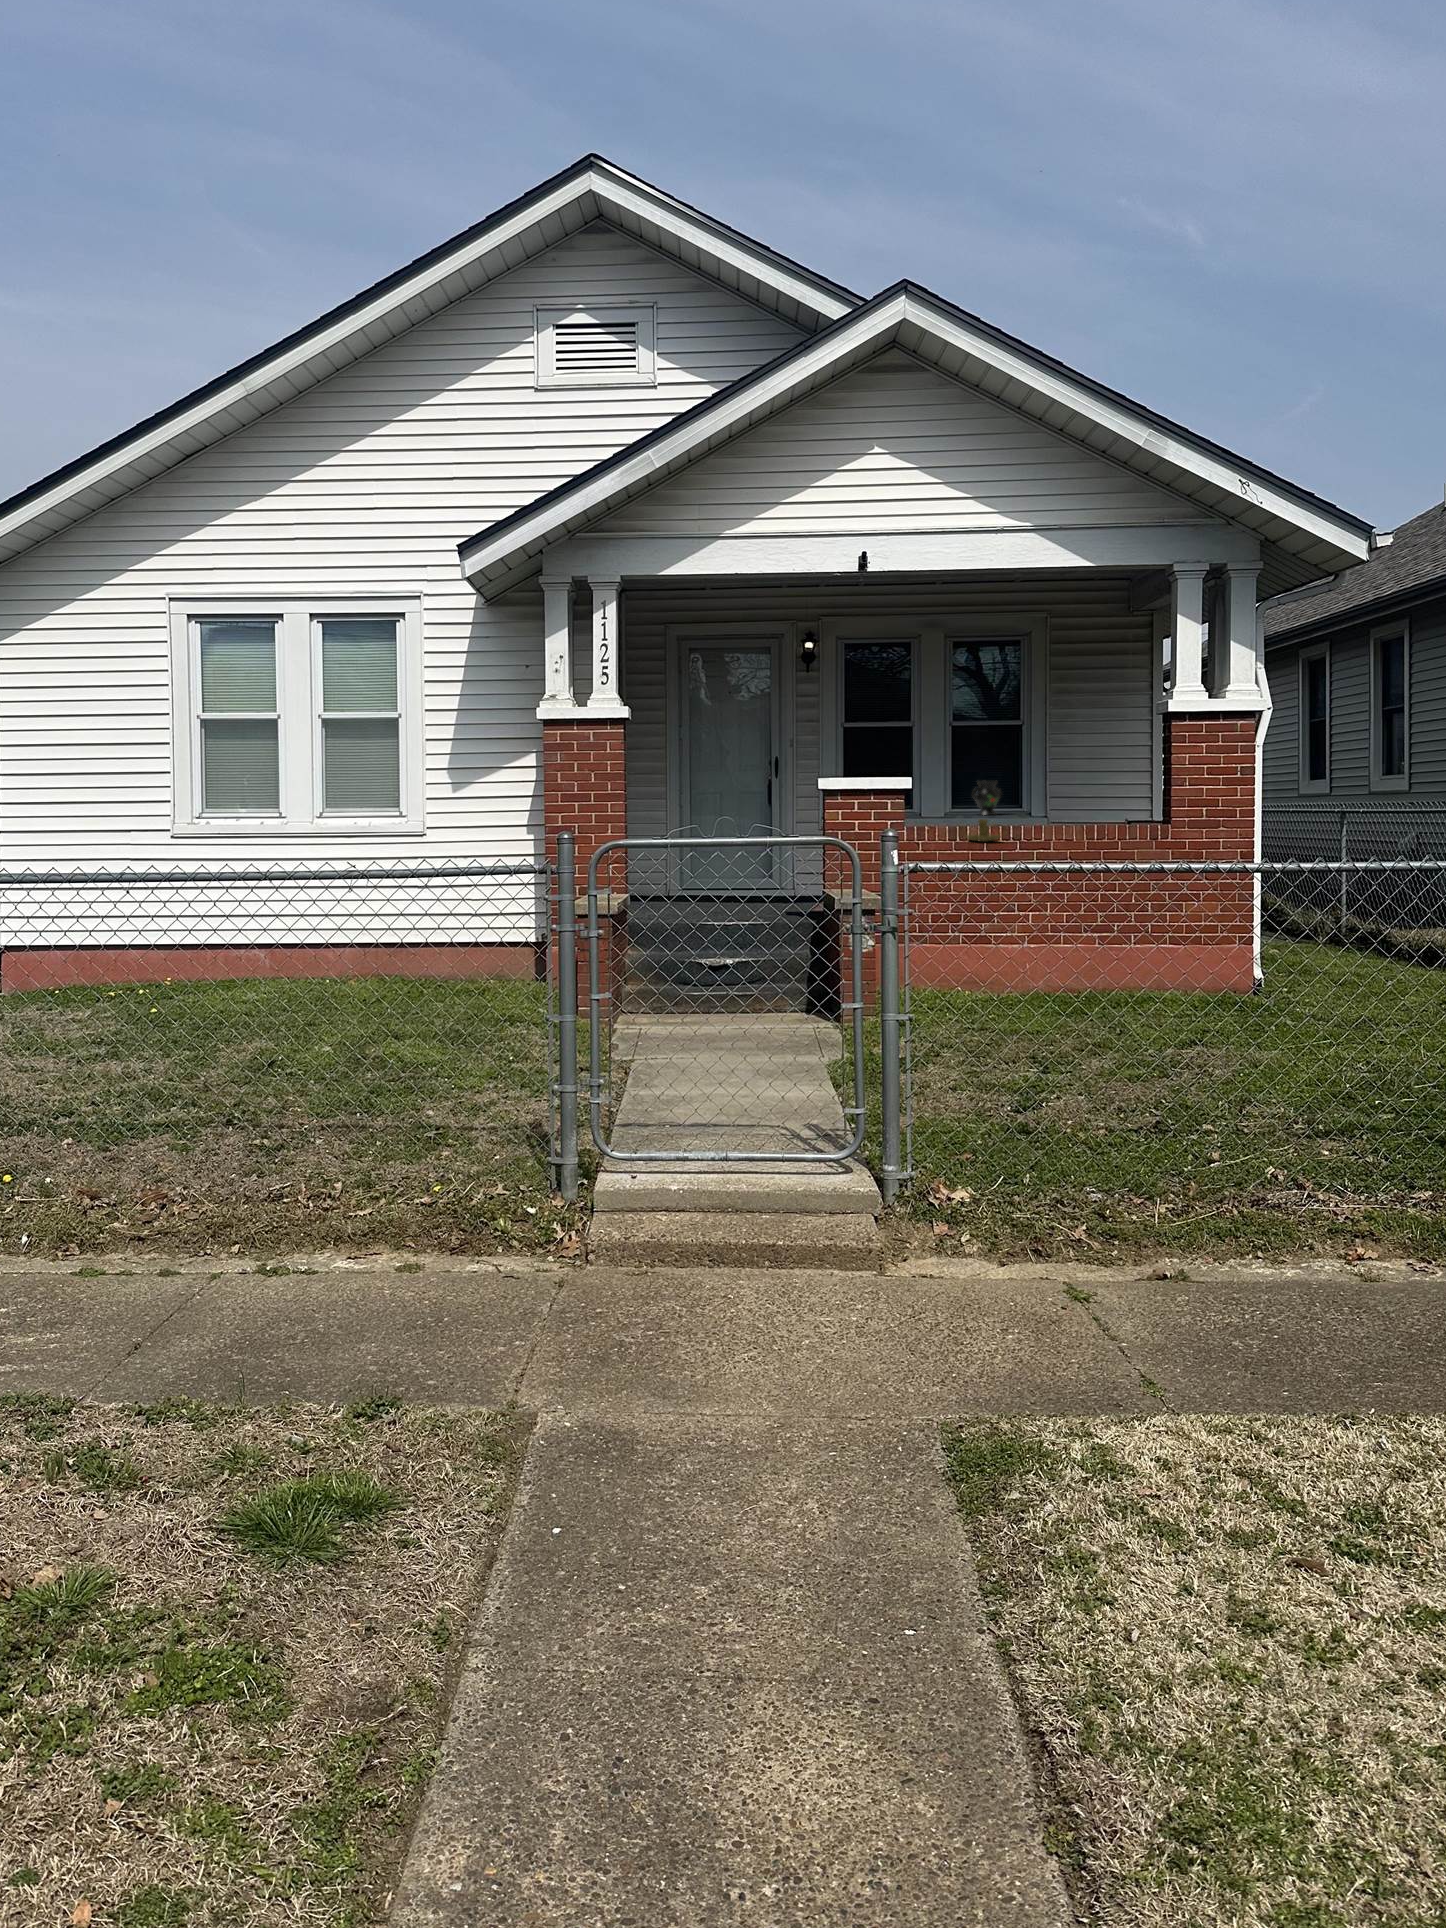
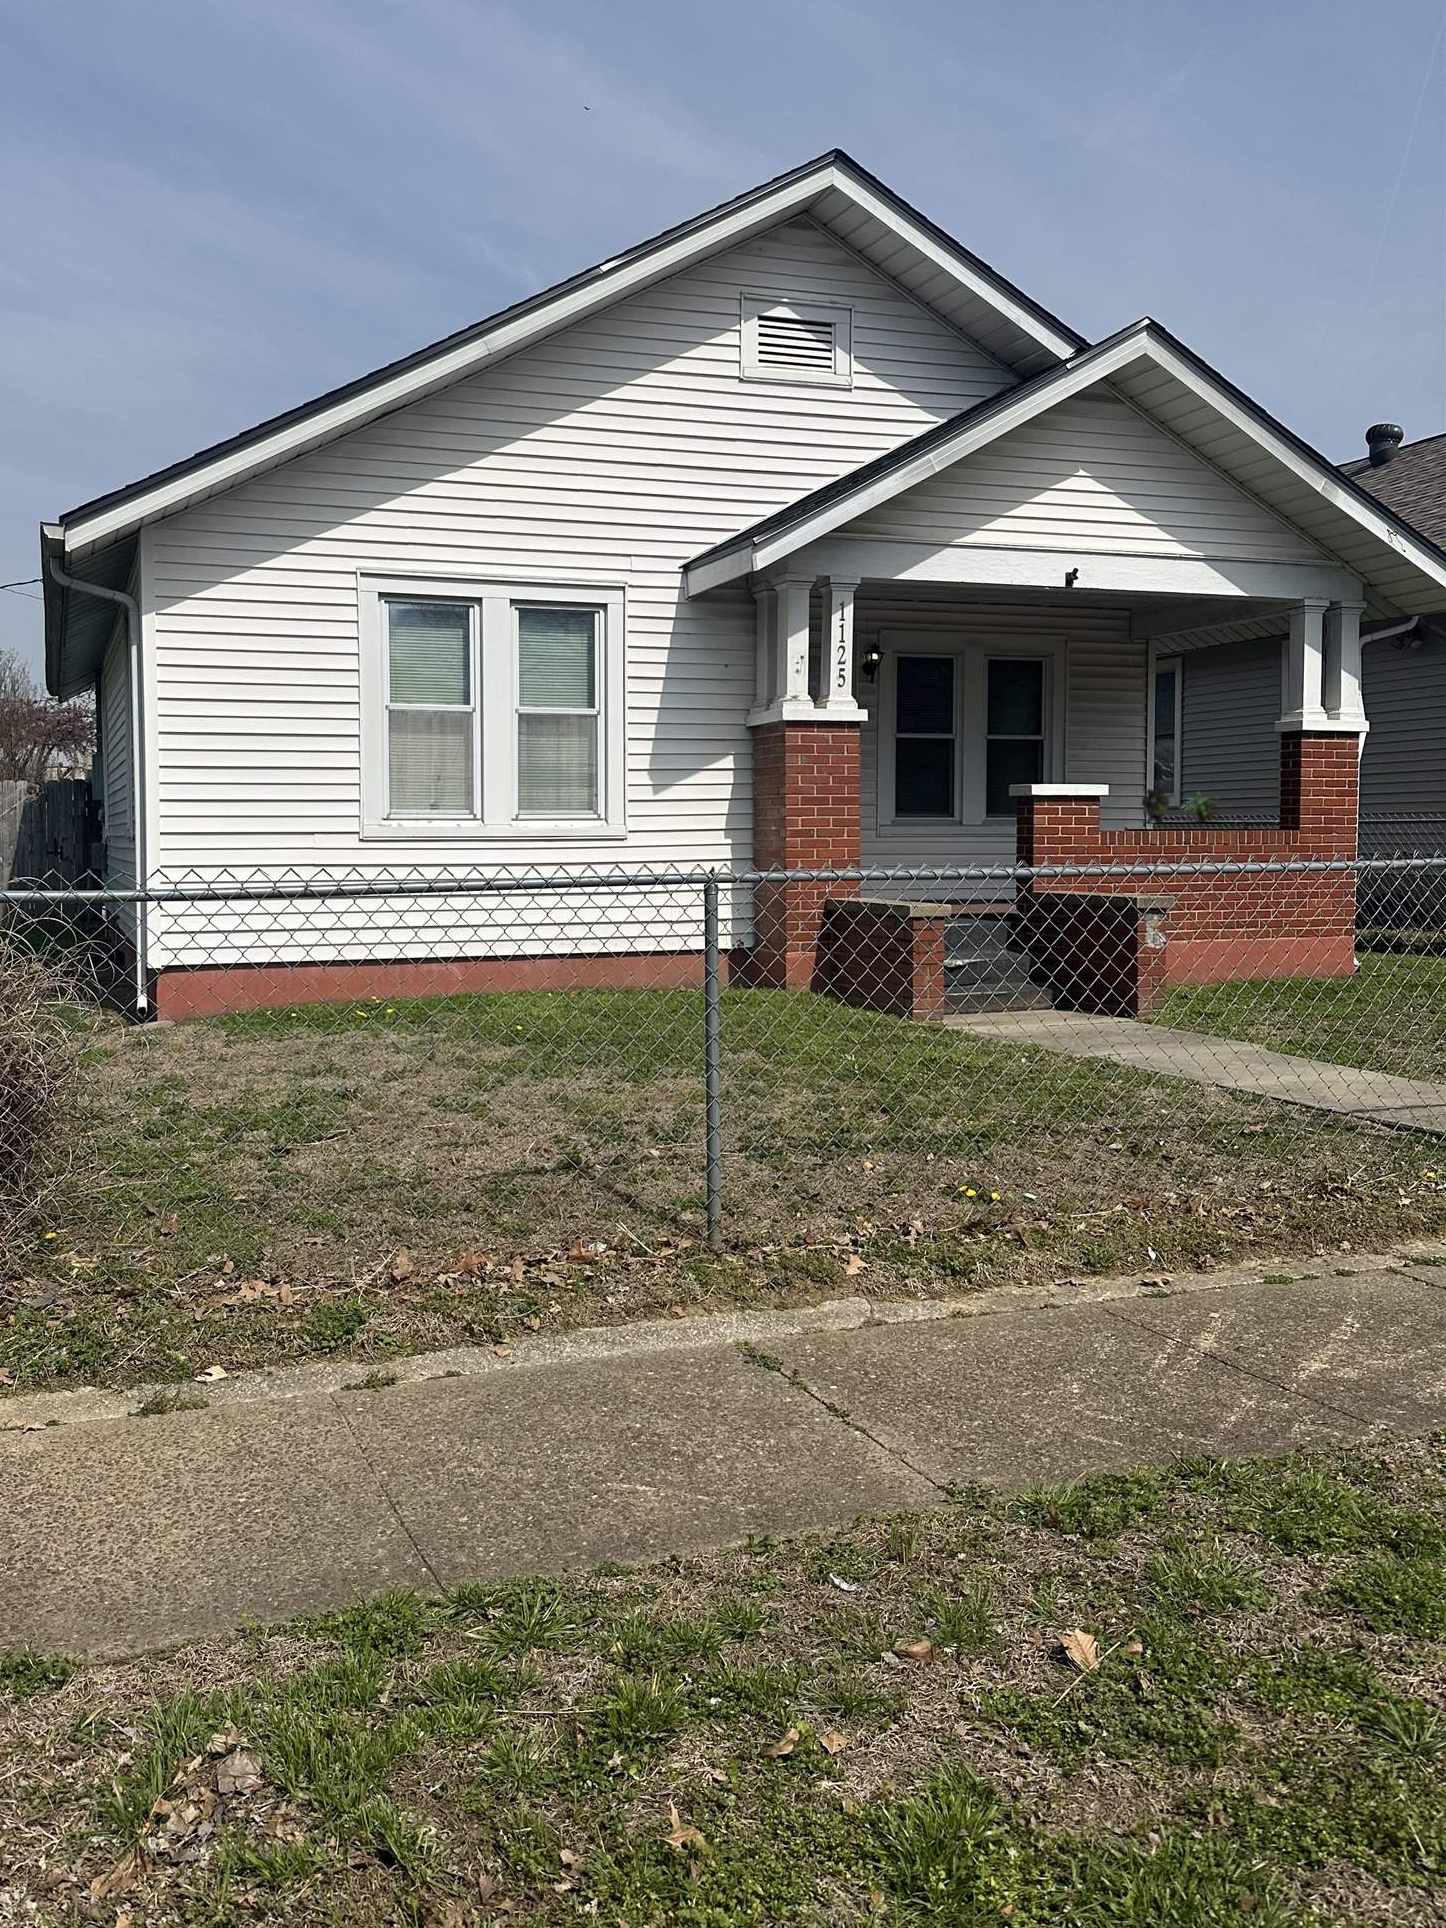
potted plant: none [1018,782,1060,813] -> present [1181,793,1220,822]
candle holder: present [966,819,1001,842] -> none [1203,828,1246,850]

